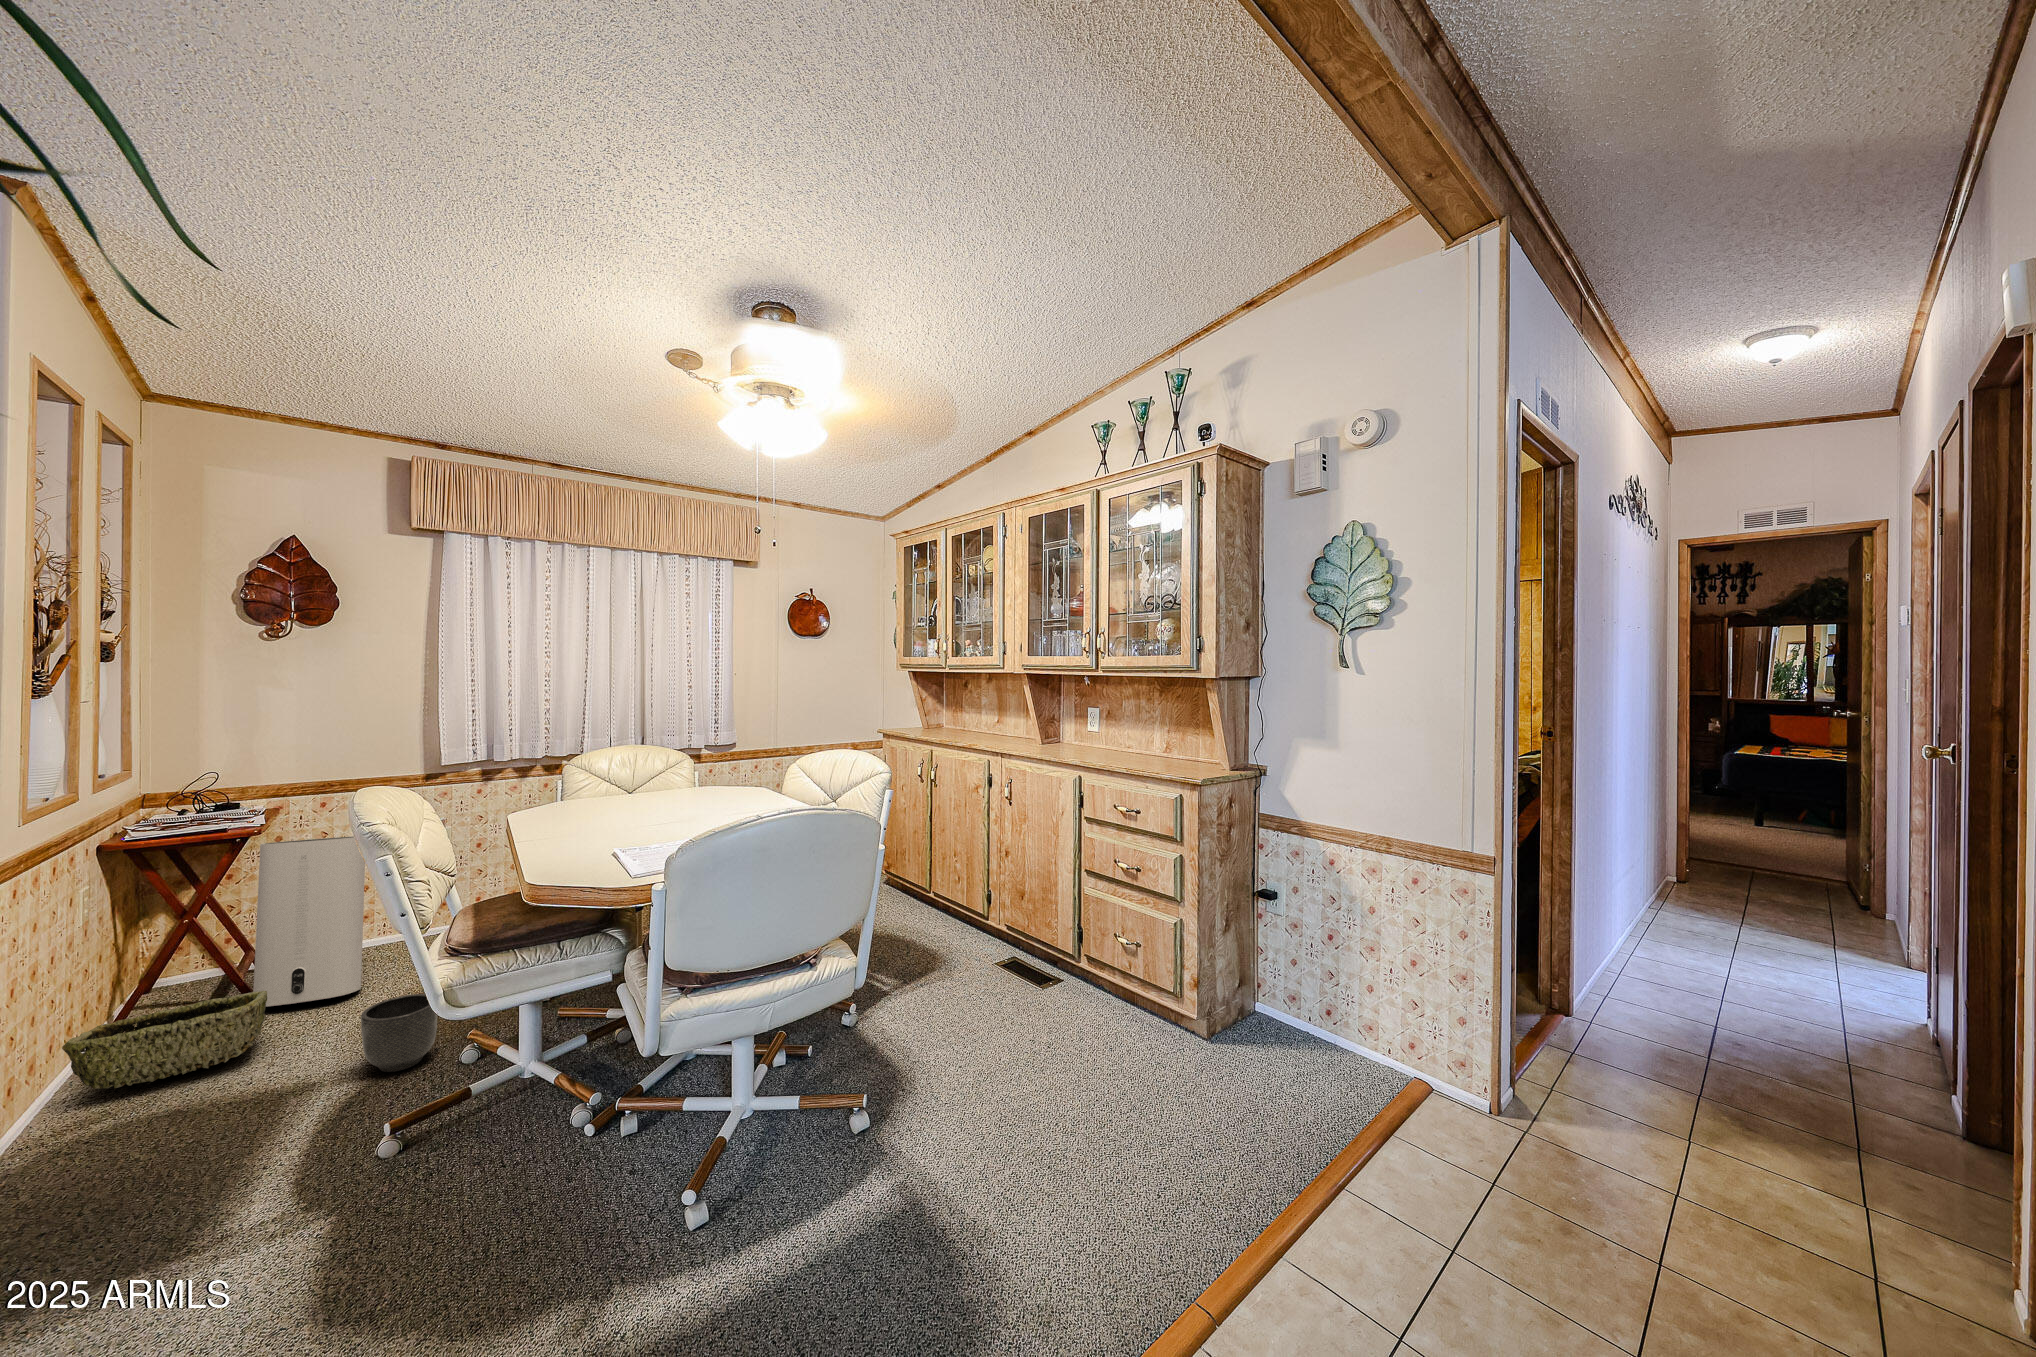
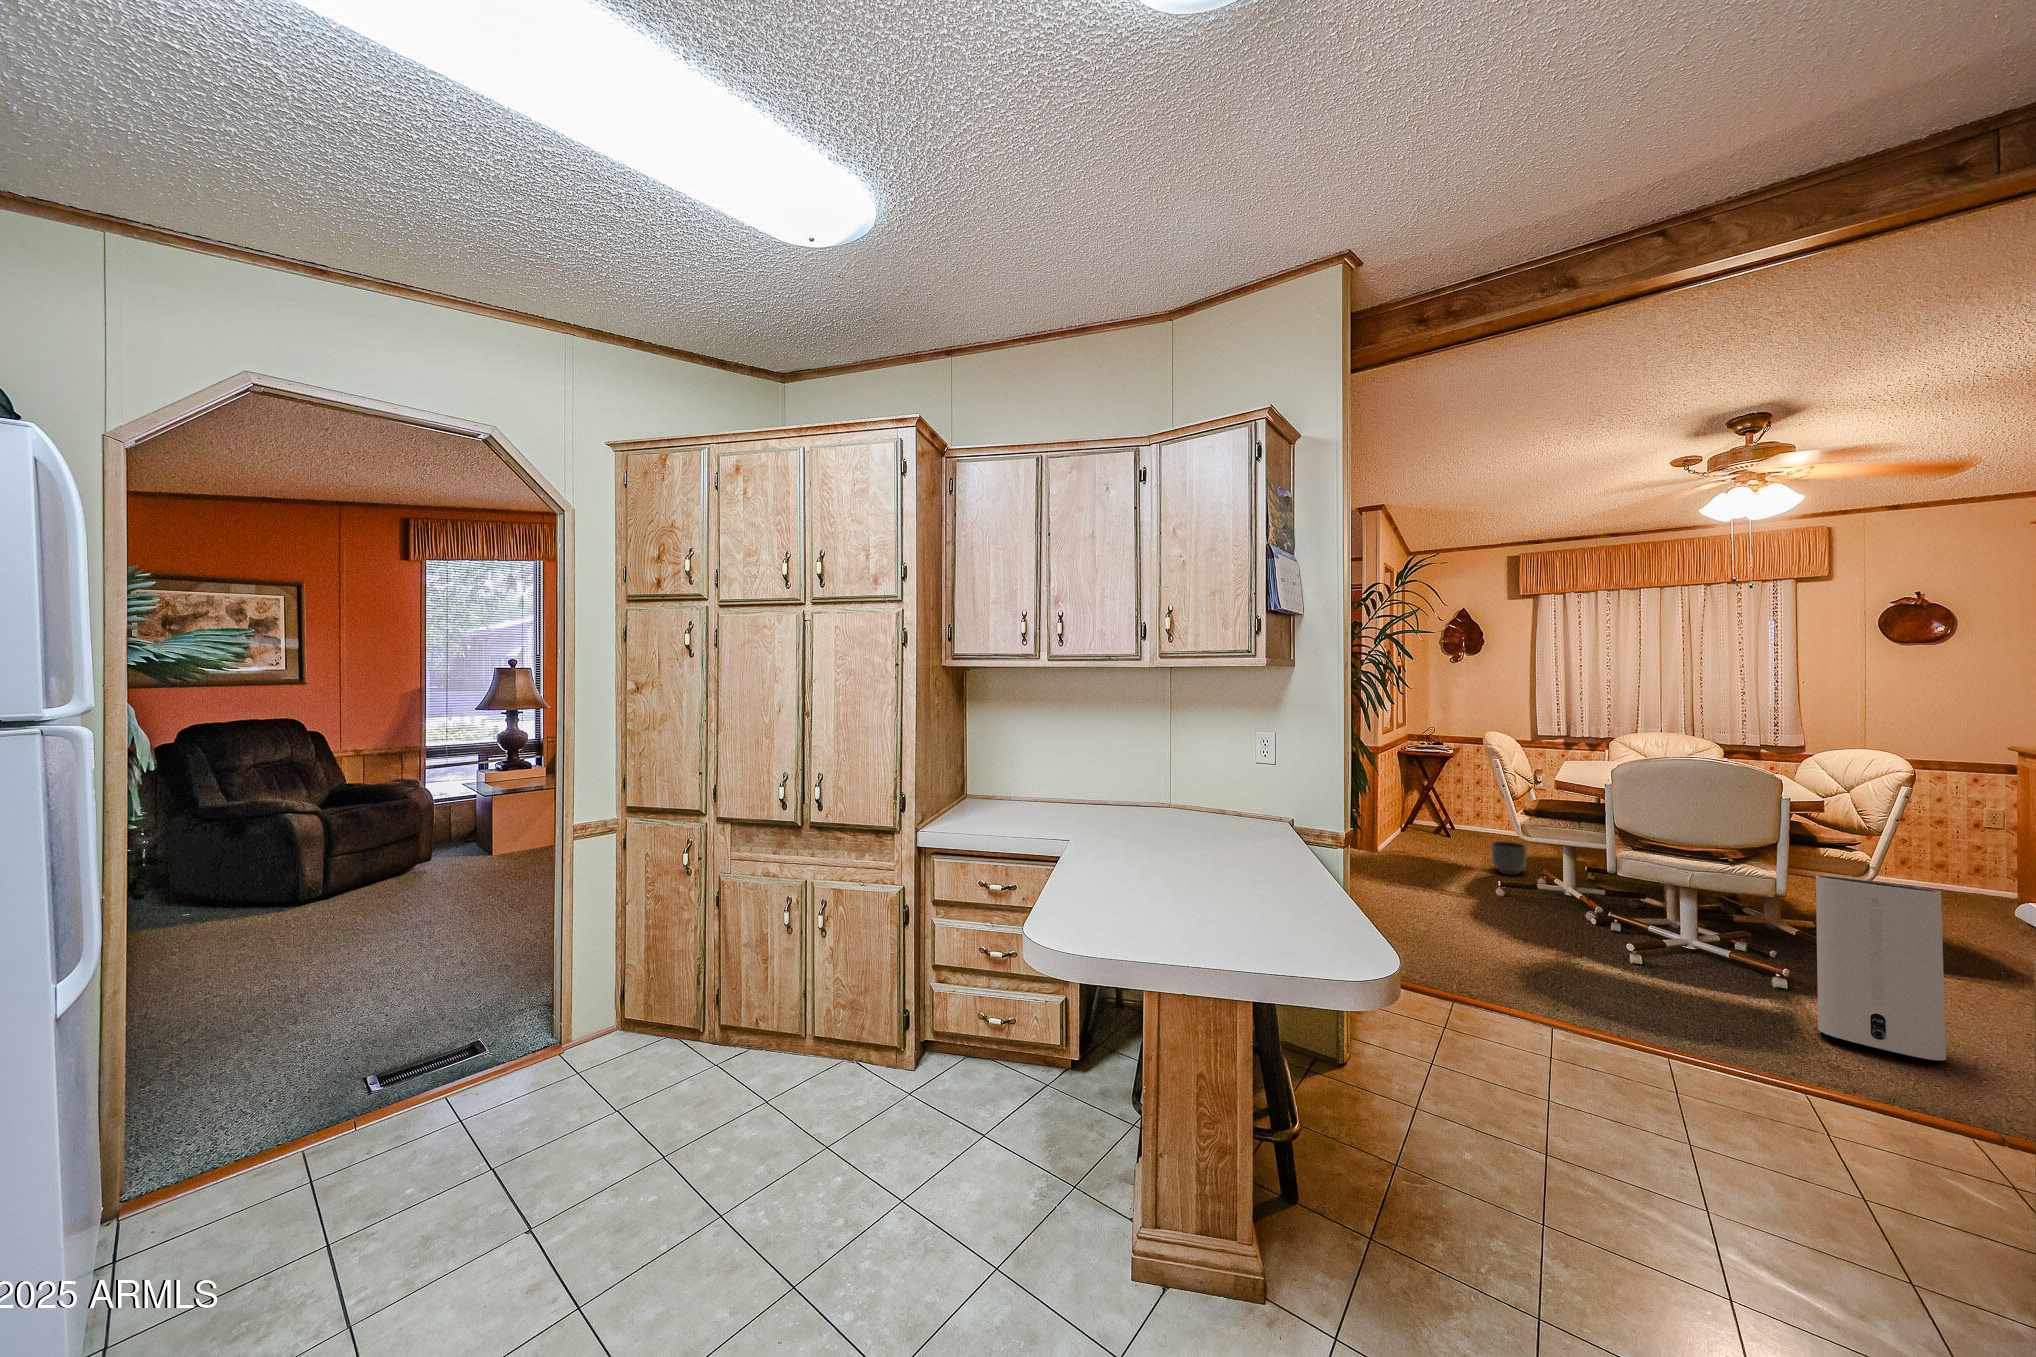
air purifier: present [253,836,365,1007] -> present [1816,875,1946,1061]
woven basket: present [62,991,267,1088] -> none [1388,824,1454,852]

